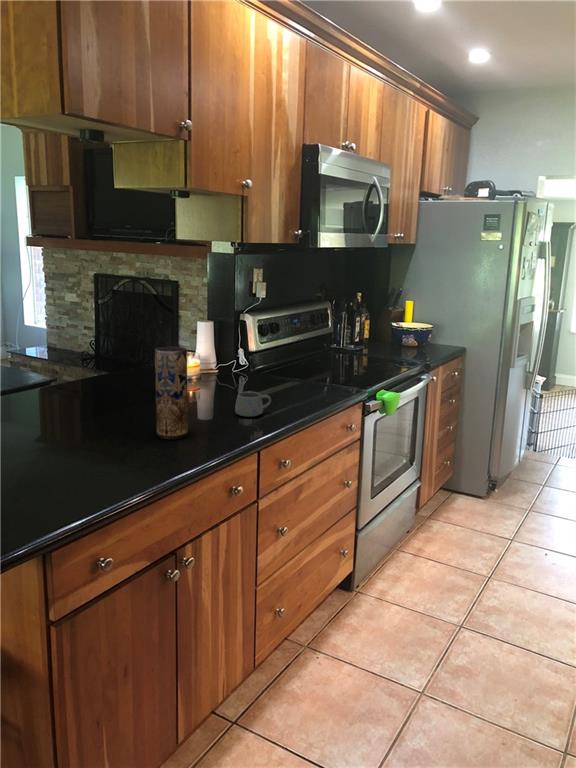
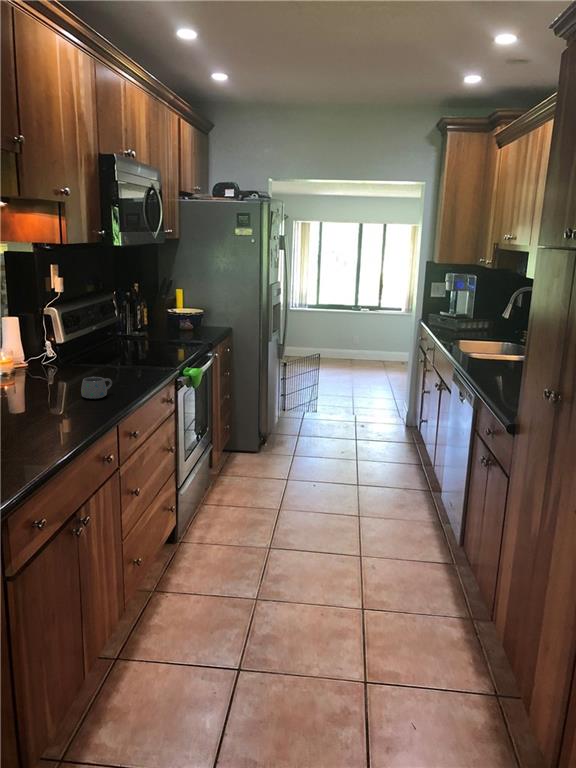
vase: present [155,347,188,439] -> none [20,341,55,424]

